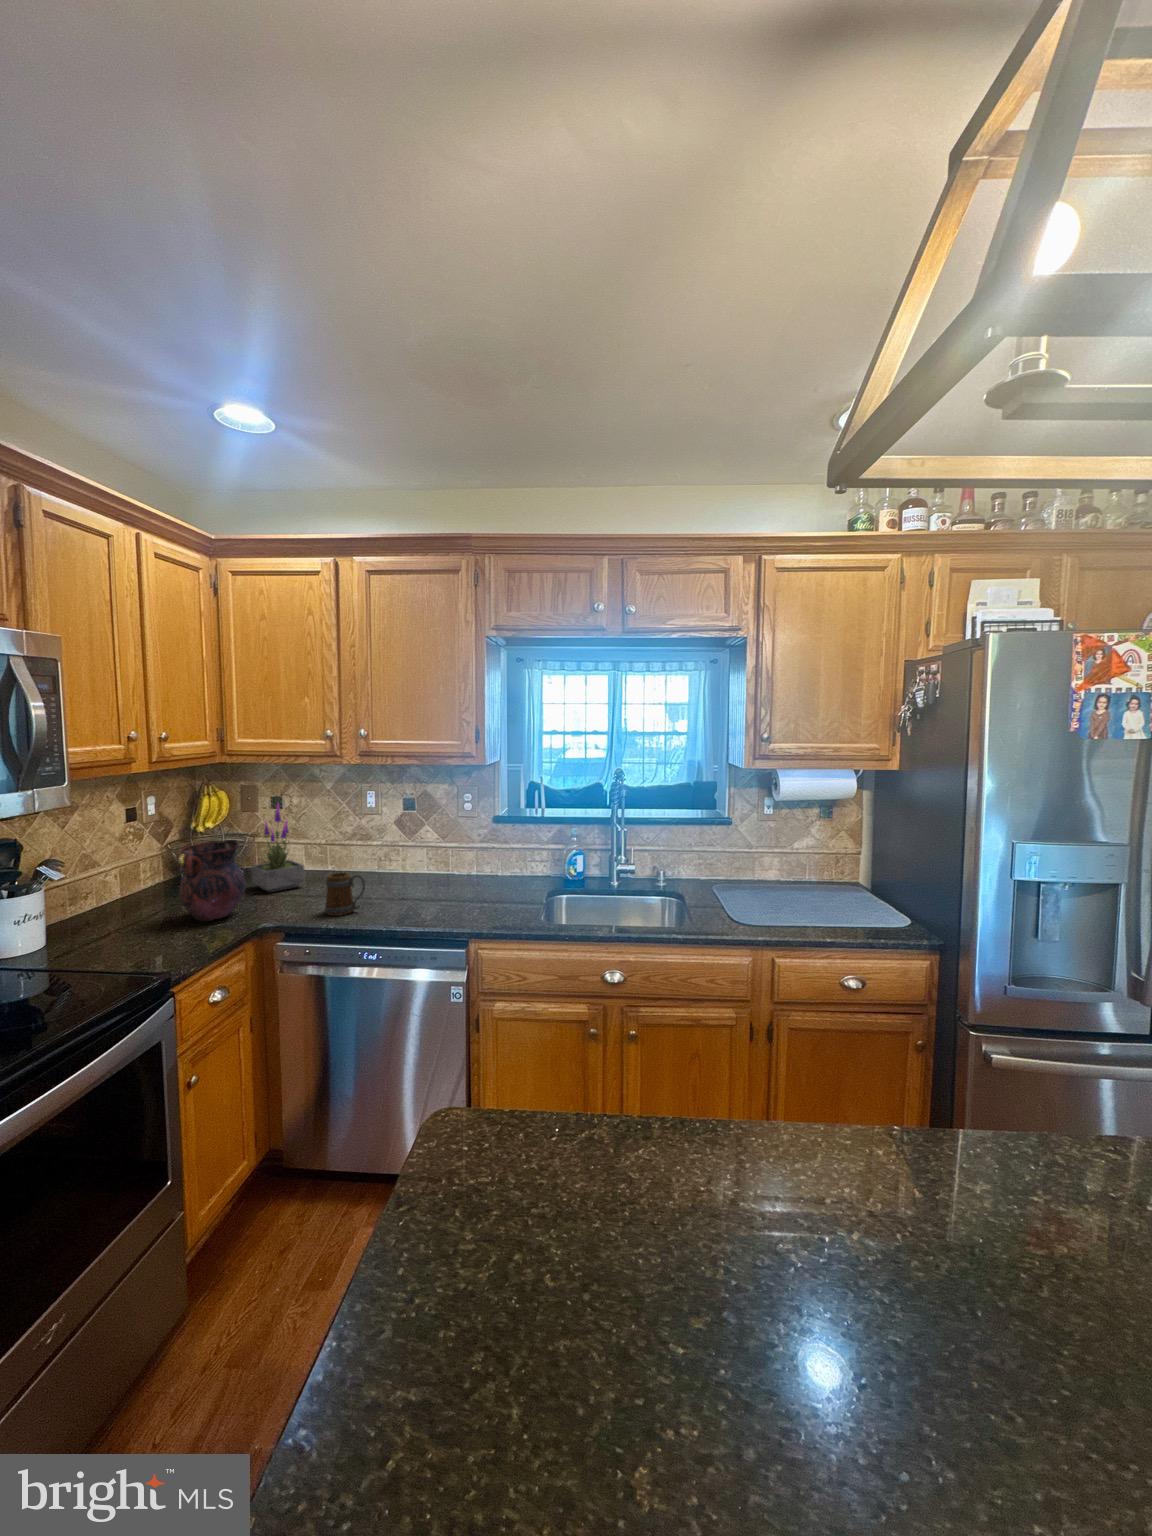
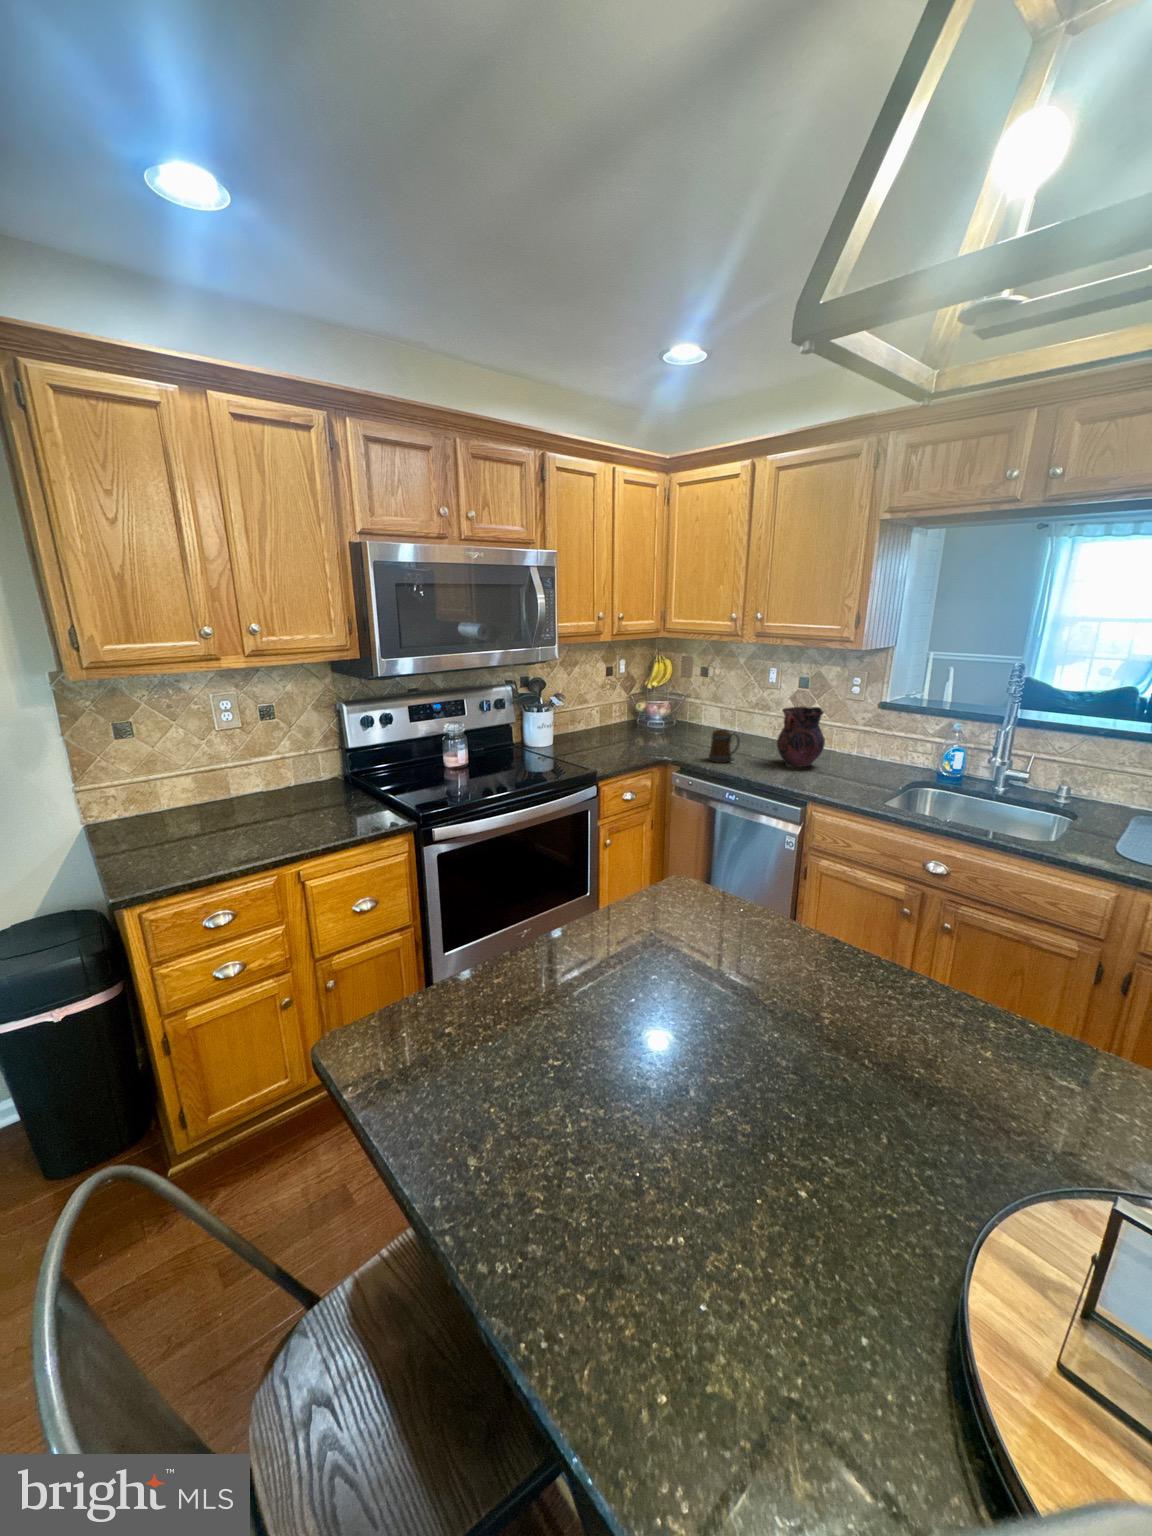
potted plant: present [251,804,305,892] -> none [677,670,712,740]
vase: present [179,840,246,921] -> present [777,706,825,767]

